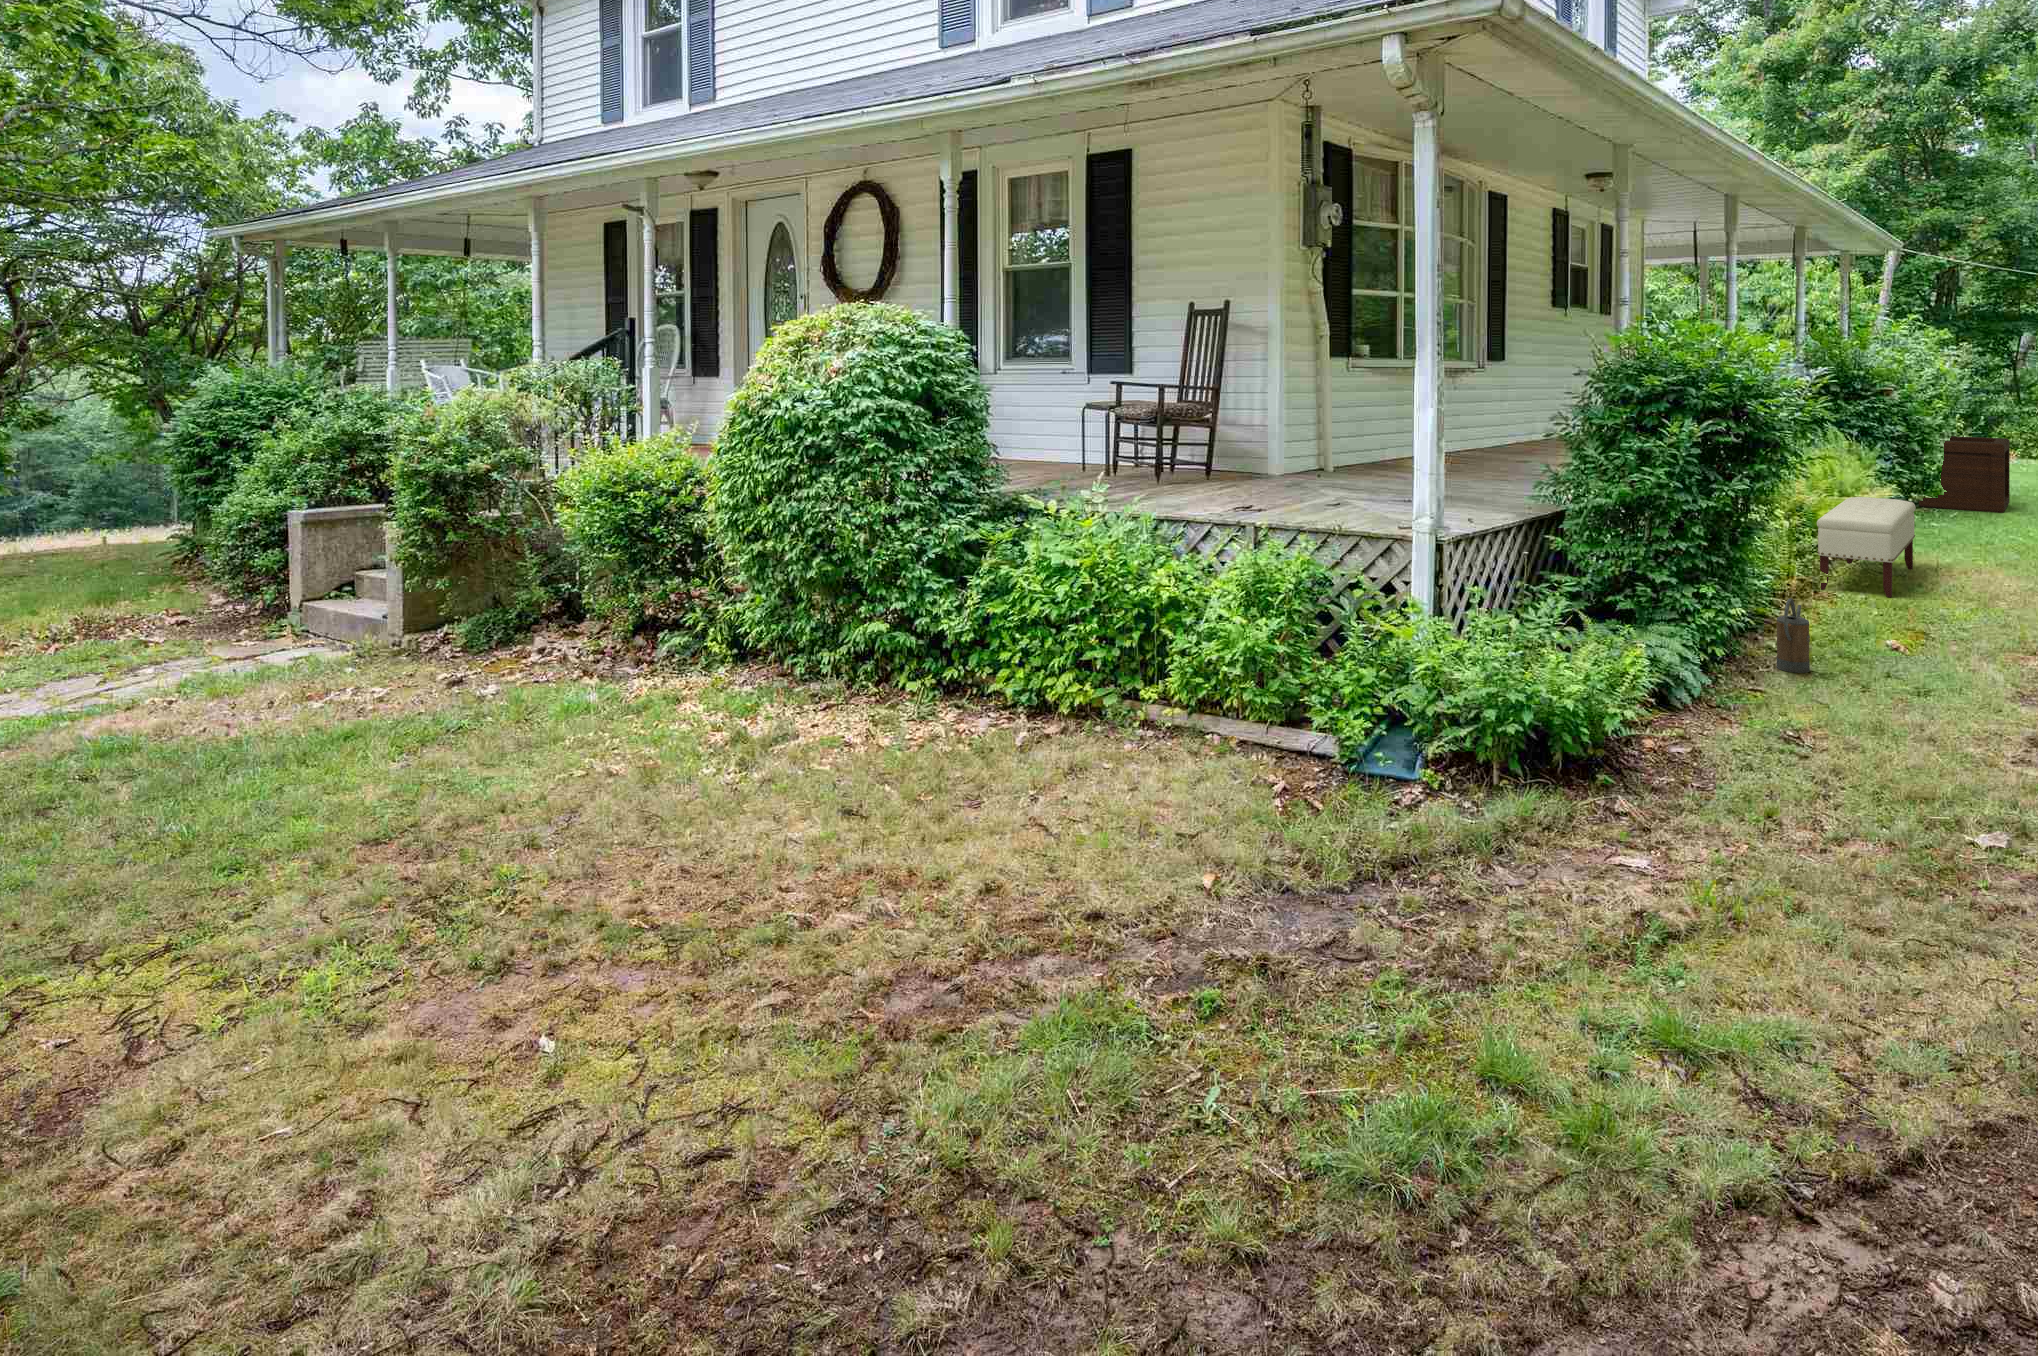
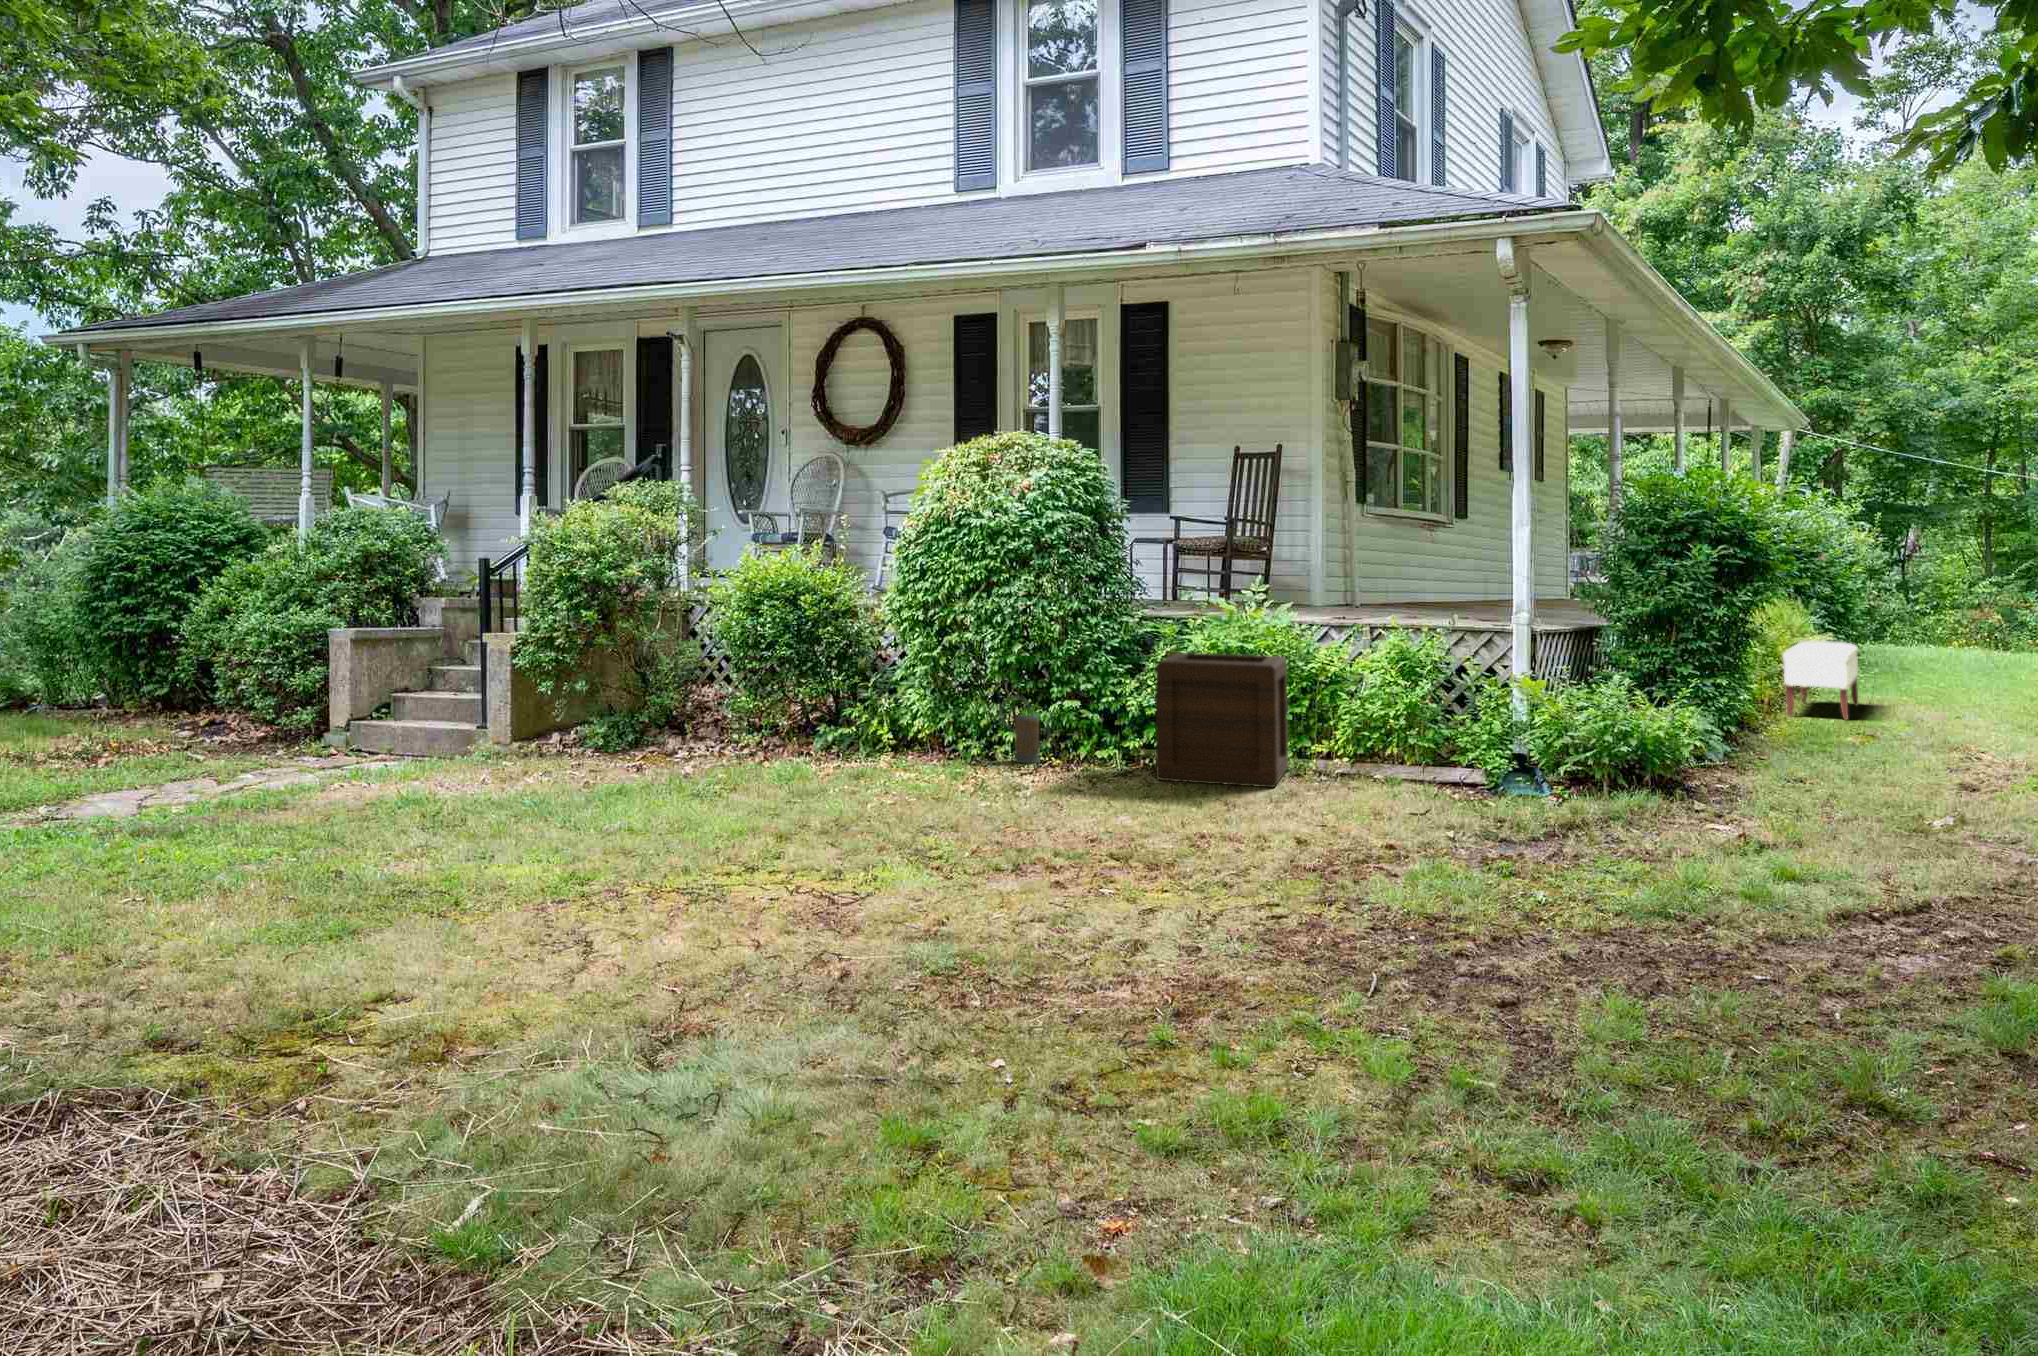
wooden crate: present [1919,436,2010,513] -> present [1155,652,1288,787]
watering can: present [1776,598,1810,673] -> present [999,696,1054,763]

